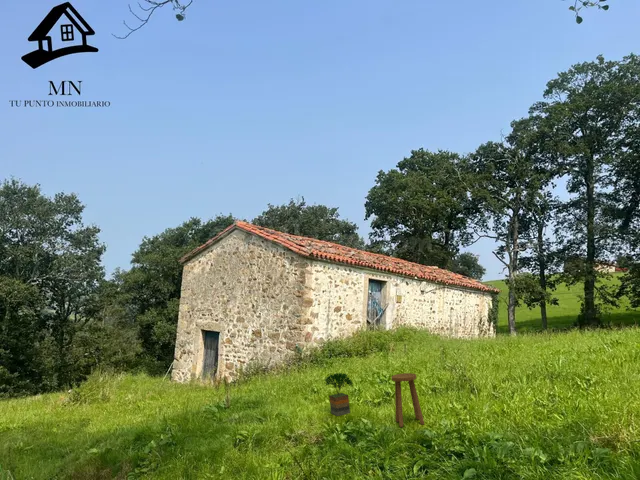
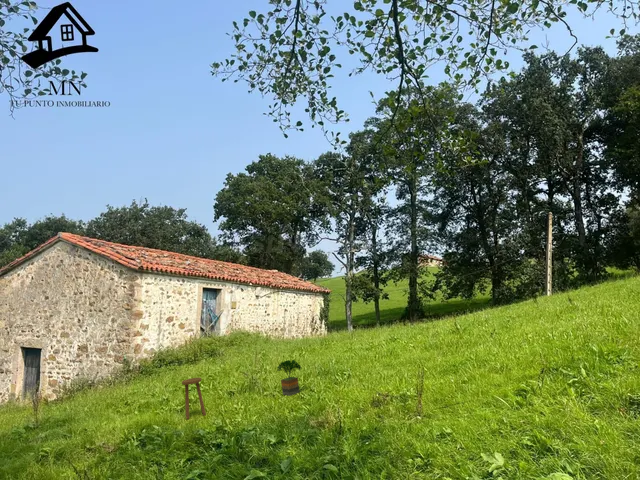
potted tree: present [325,373,353,416] -> present [277,360,301,396]

